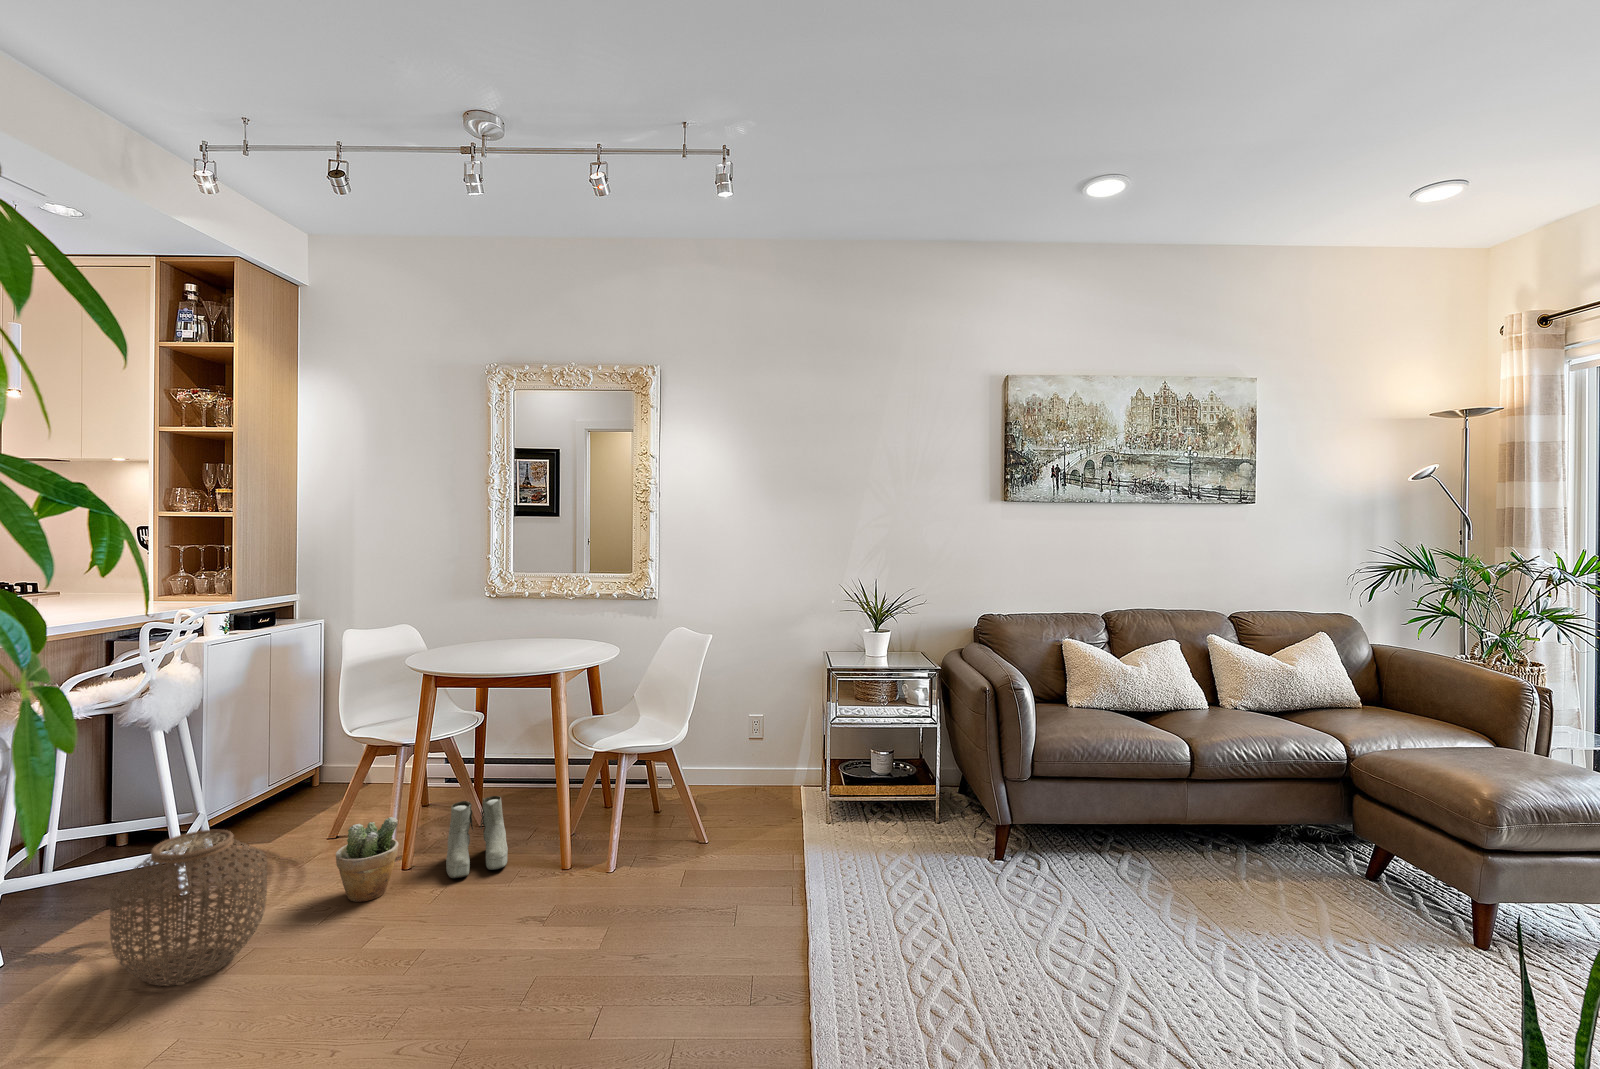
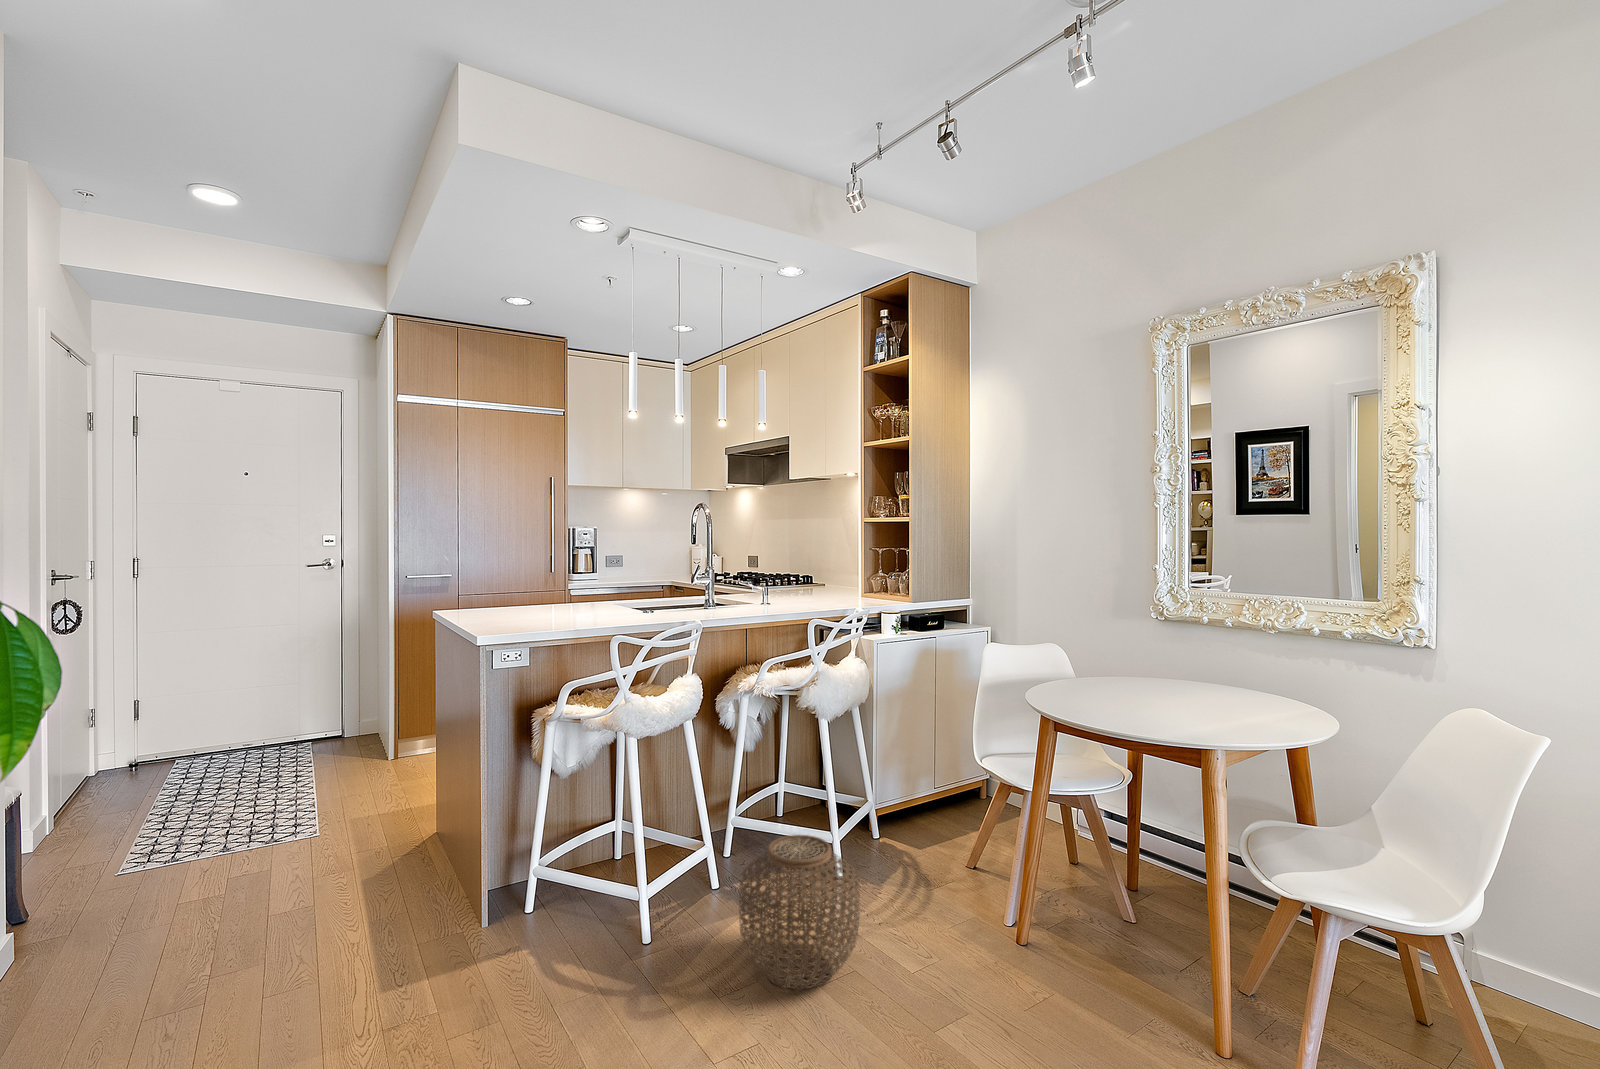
boots: present [446,796,508,878] -> none [1059,887,1141,1004]
potted plant: present [336,817,399,902] -> none [936,876,1001,973]

